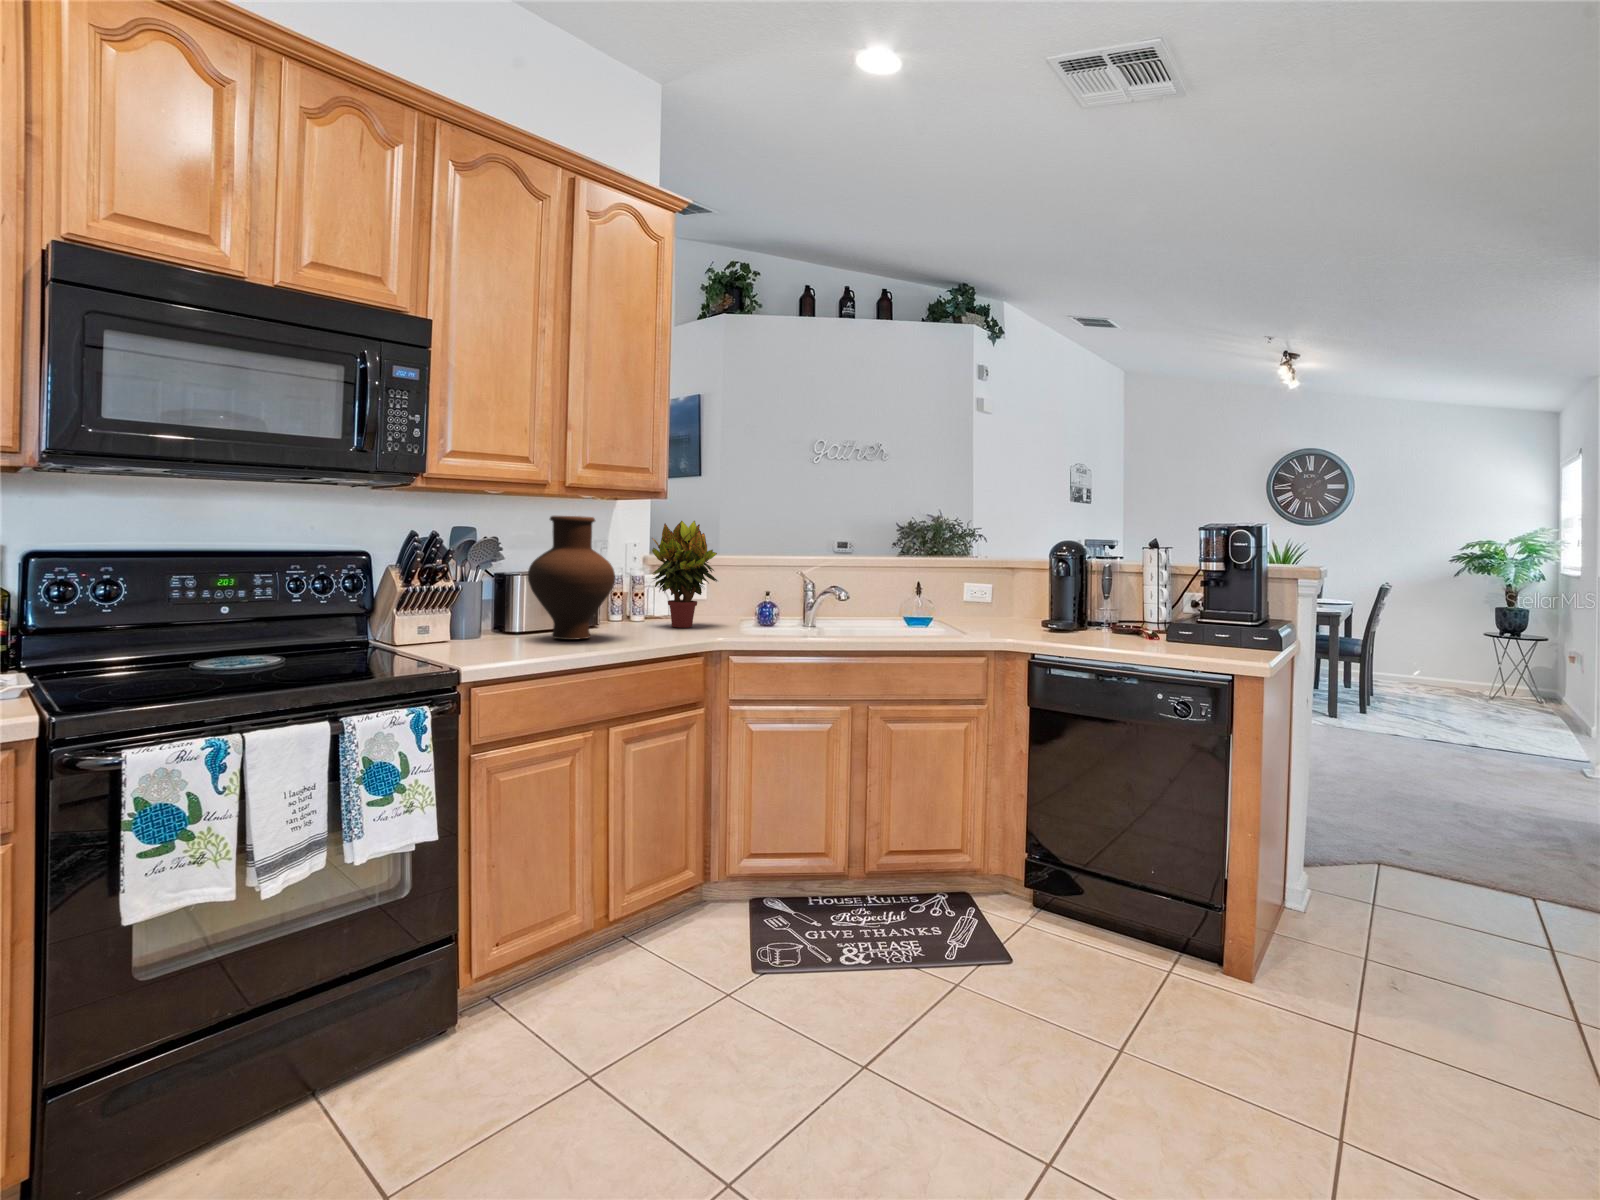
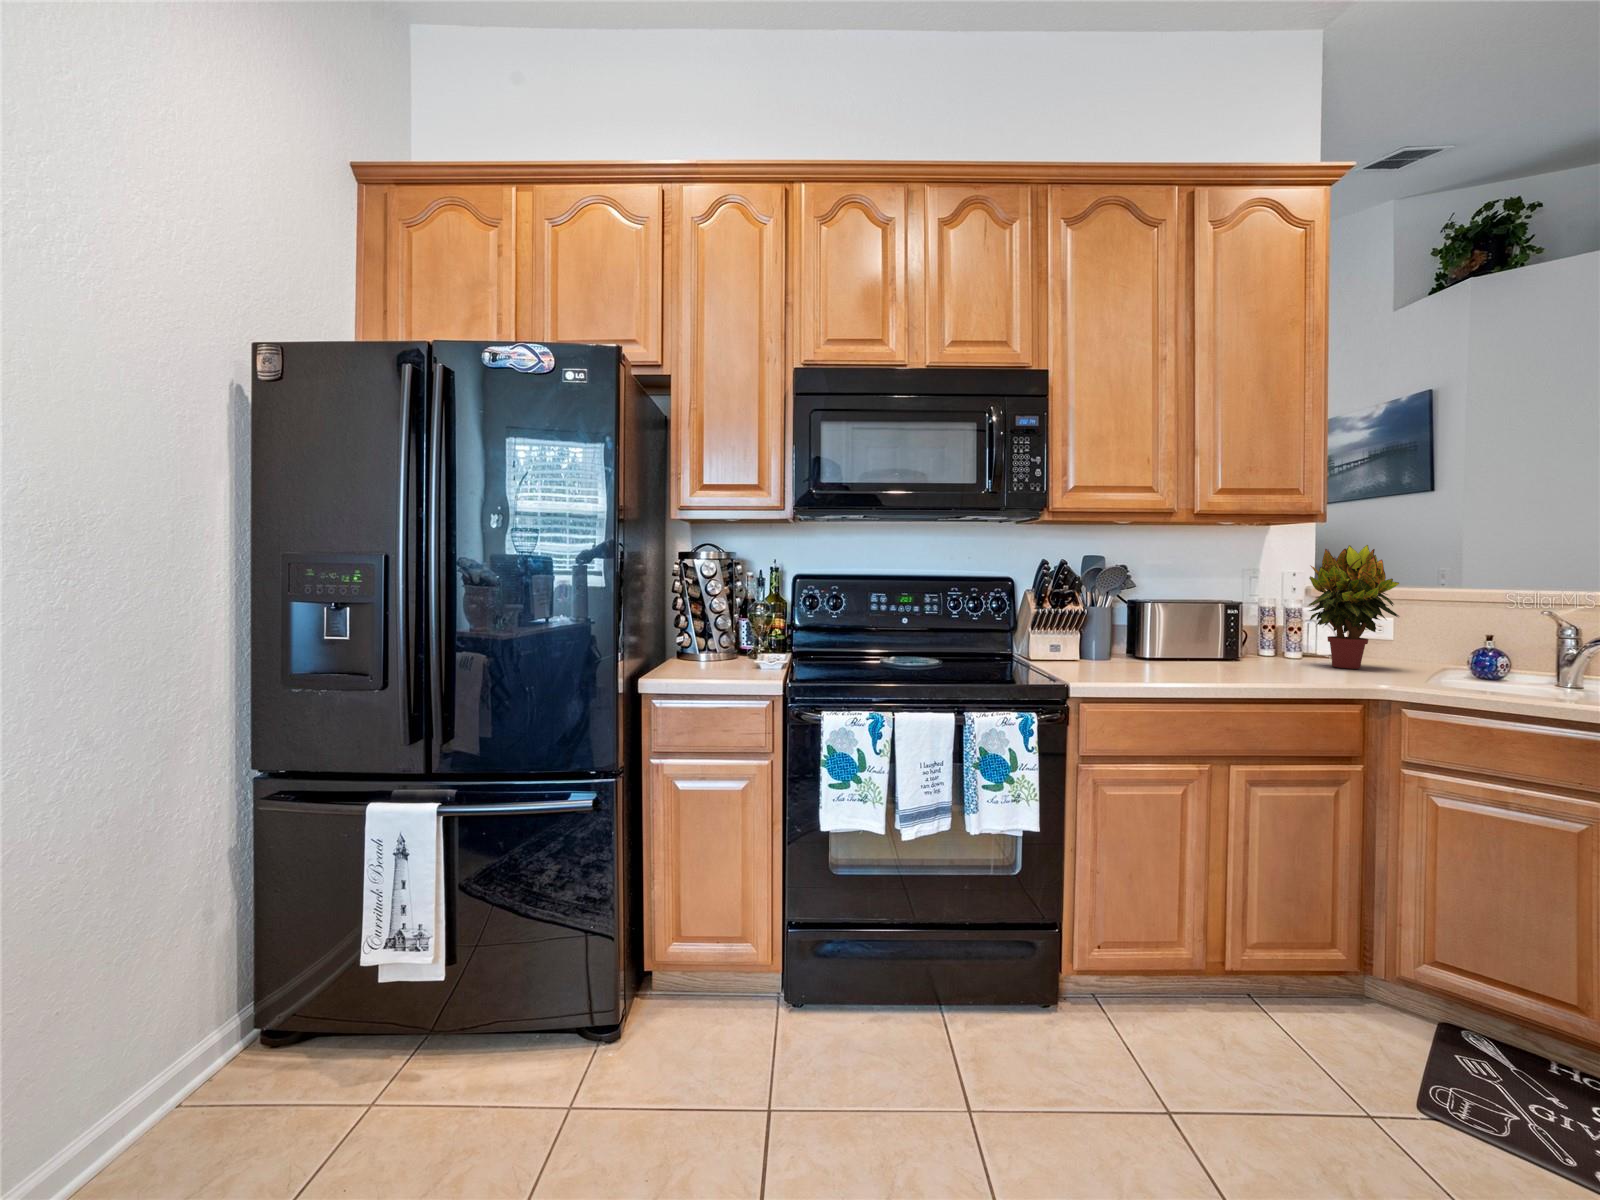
vase: present [528,516,615,640] -> none [1155,542,1251,669]

